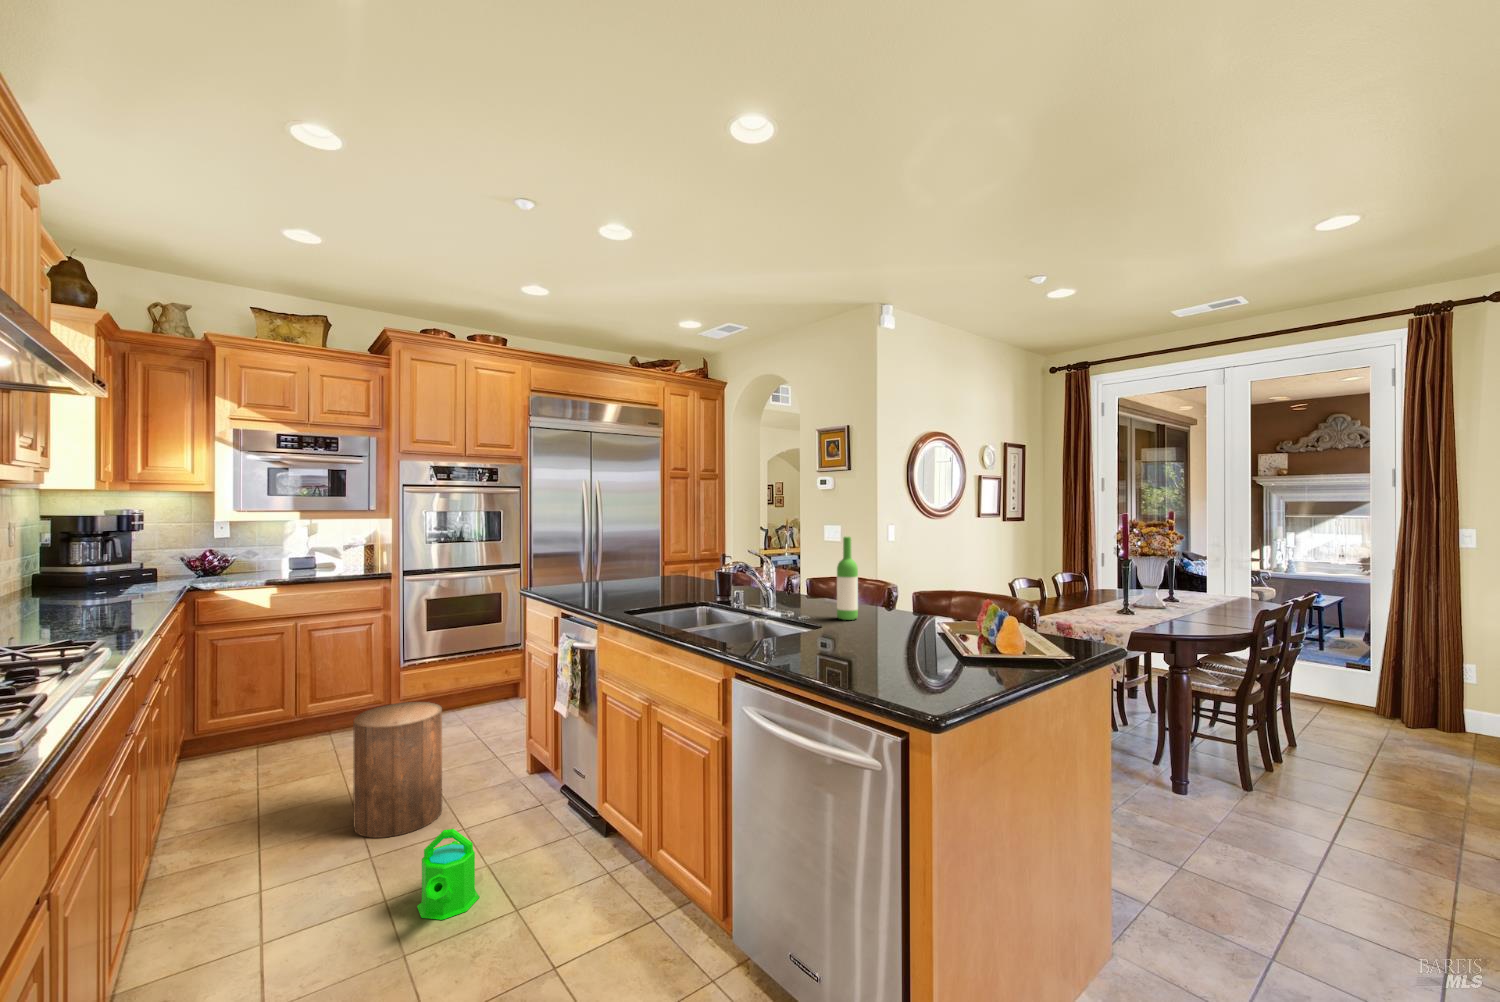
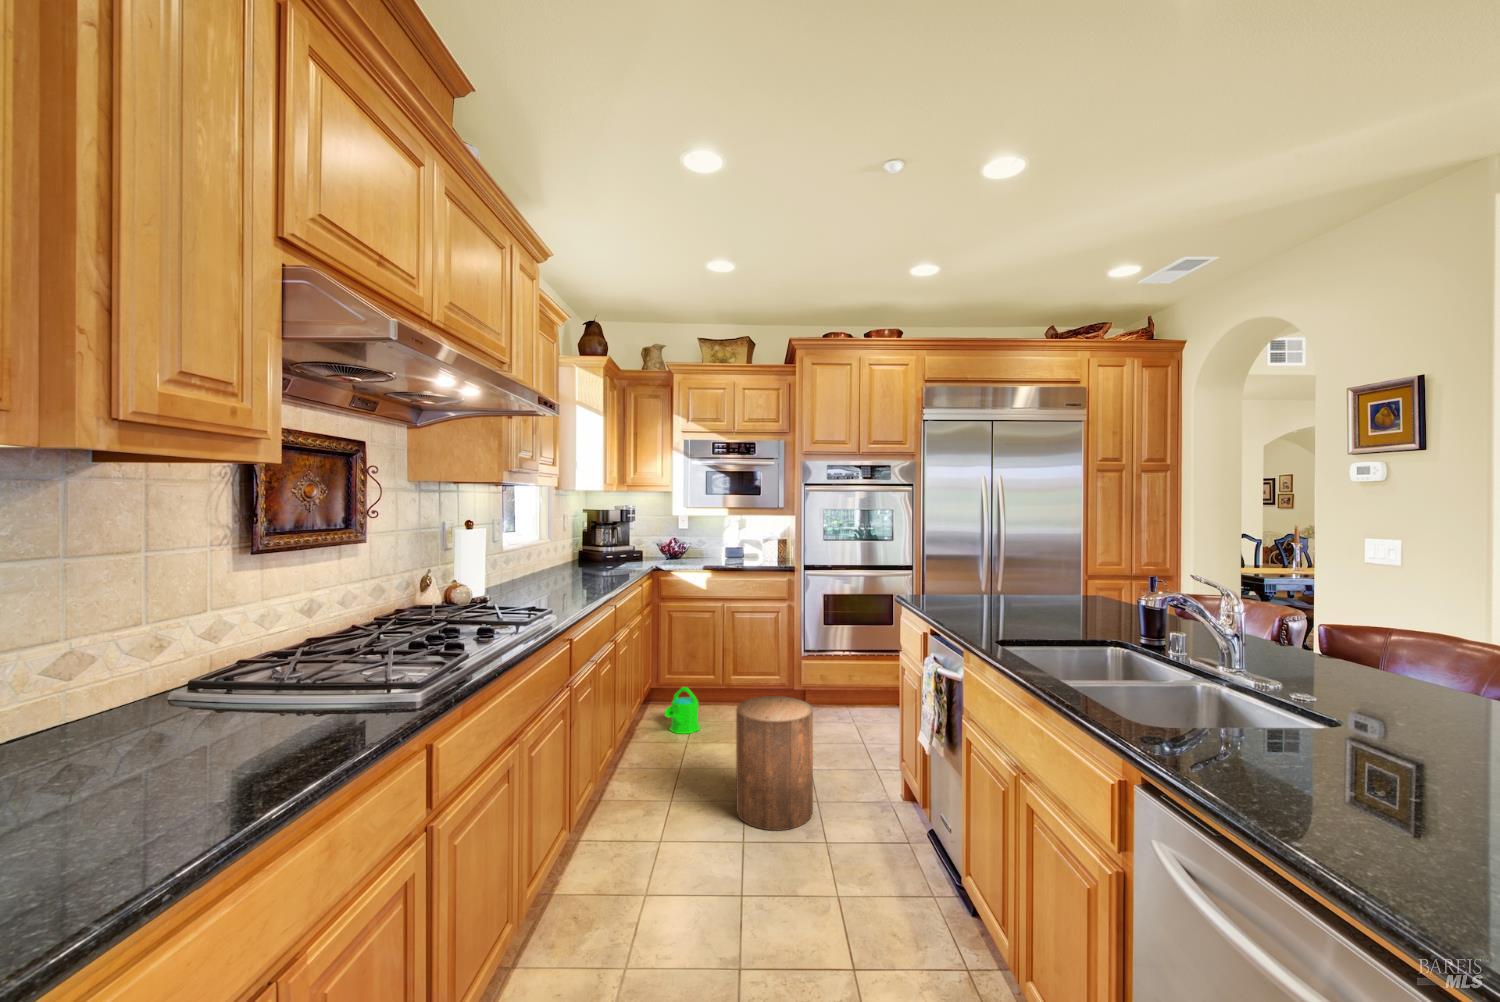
wine bottle: present [837,537,858,620] -> none [1385,565,1441,721]
watering can: present [417,829,479,920] -> present [665,687,700,734]

